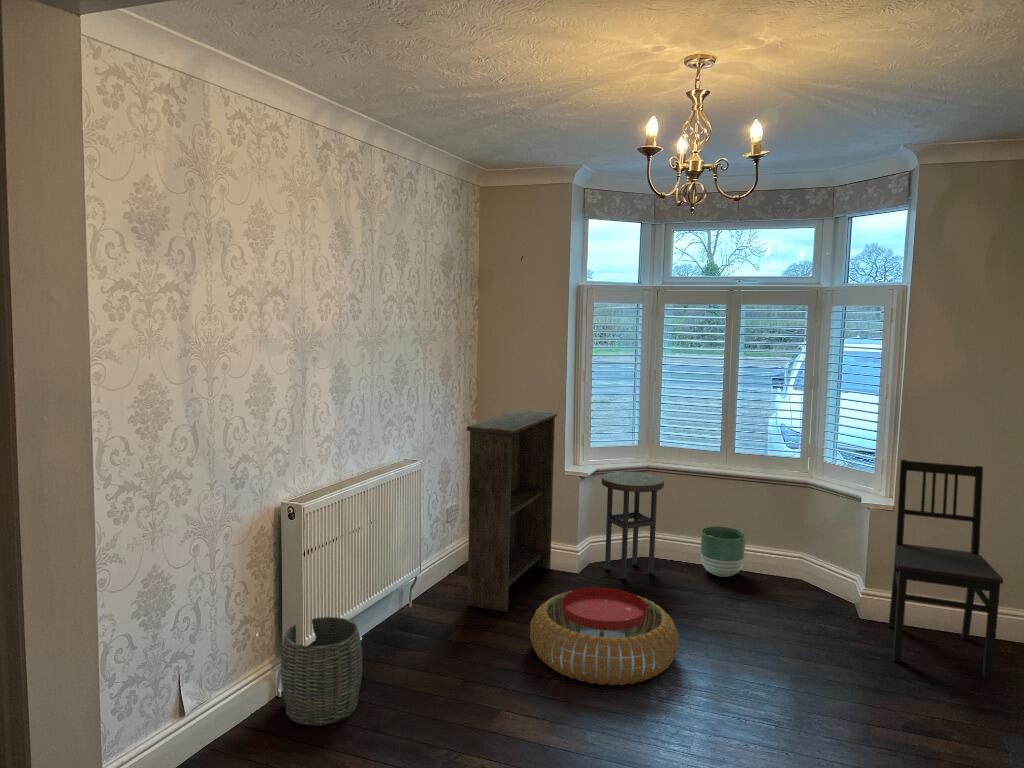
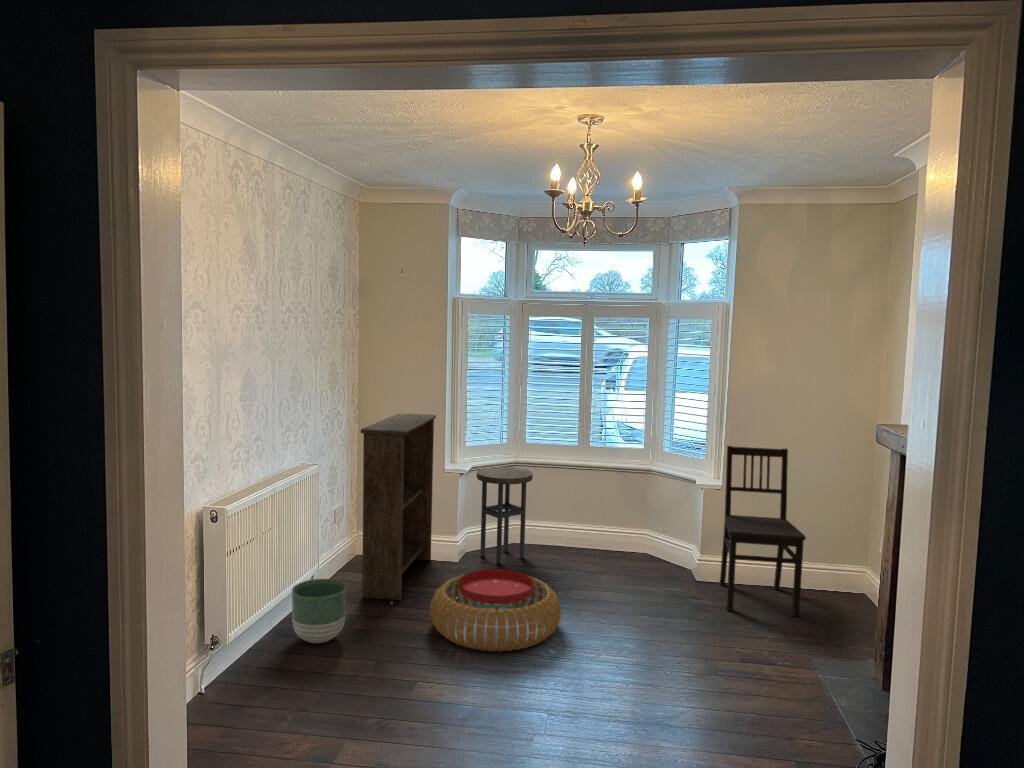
planter: present [701,526,746,577] -> present [292,579,346,643]
woven basket: present [281,617,362,726] -> none [207,612,286,714]

